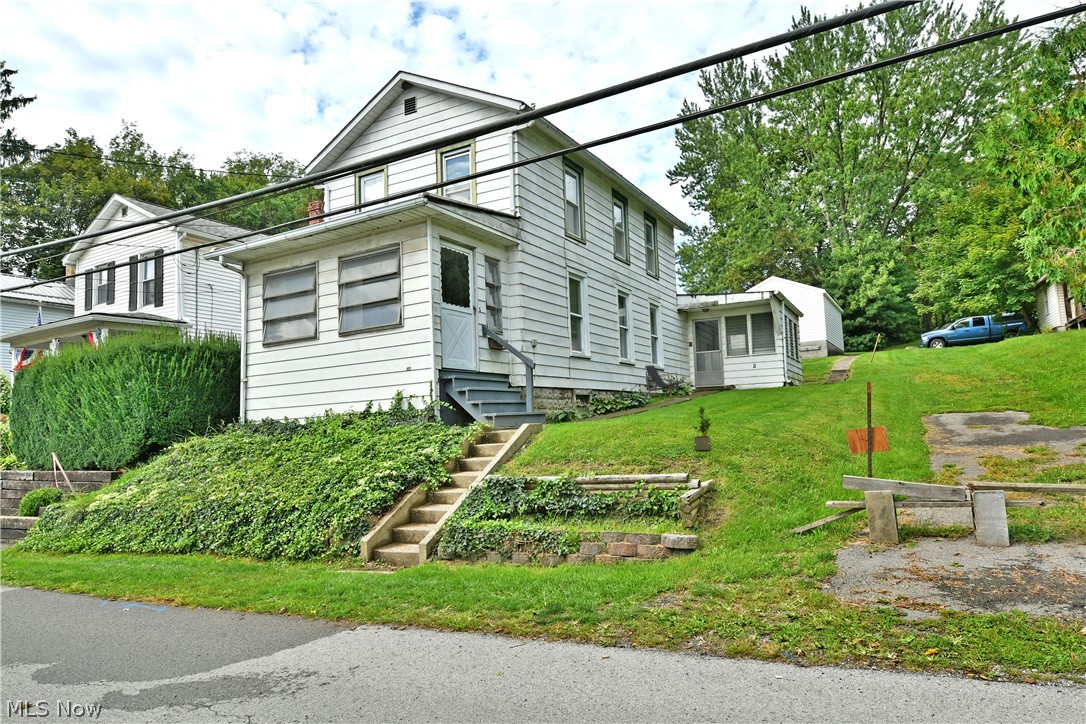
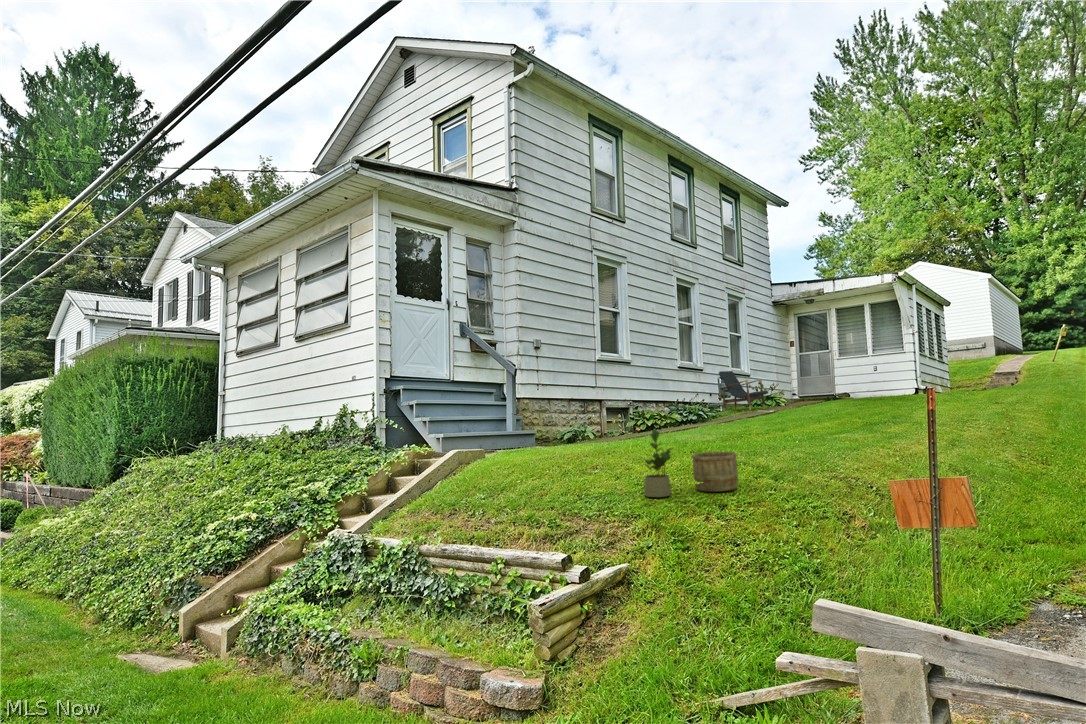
wooden bucket: none [718,422,749,446] -> present [691,452,738,492]

